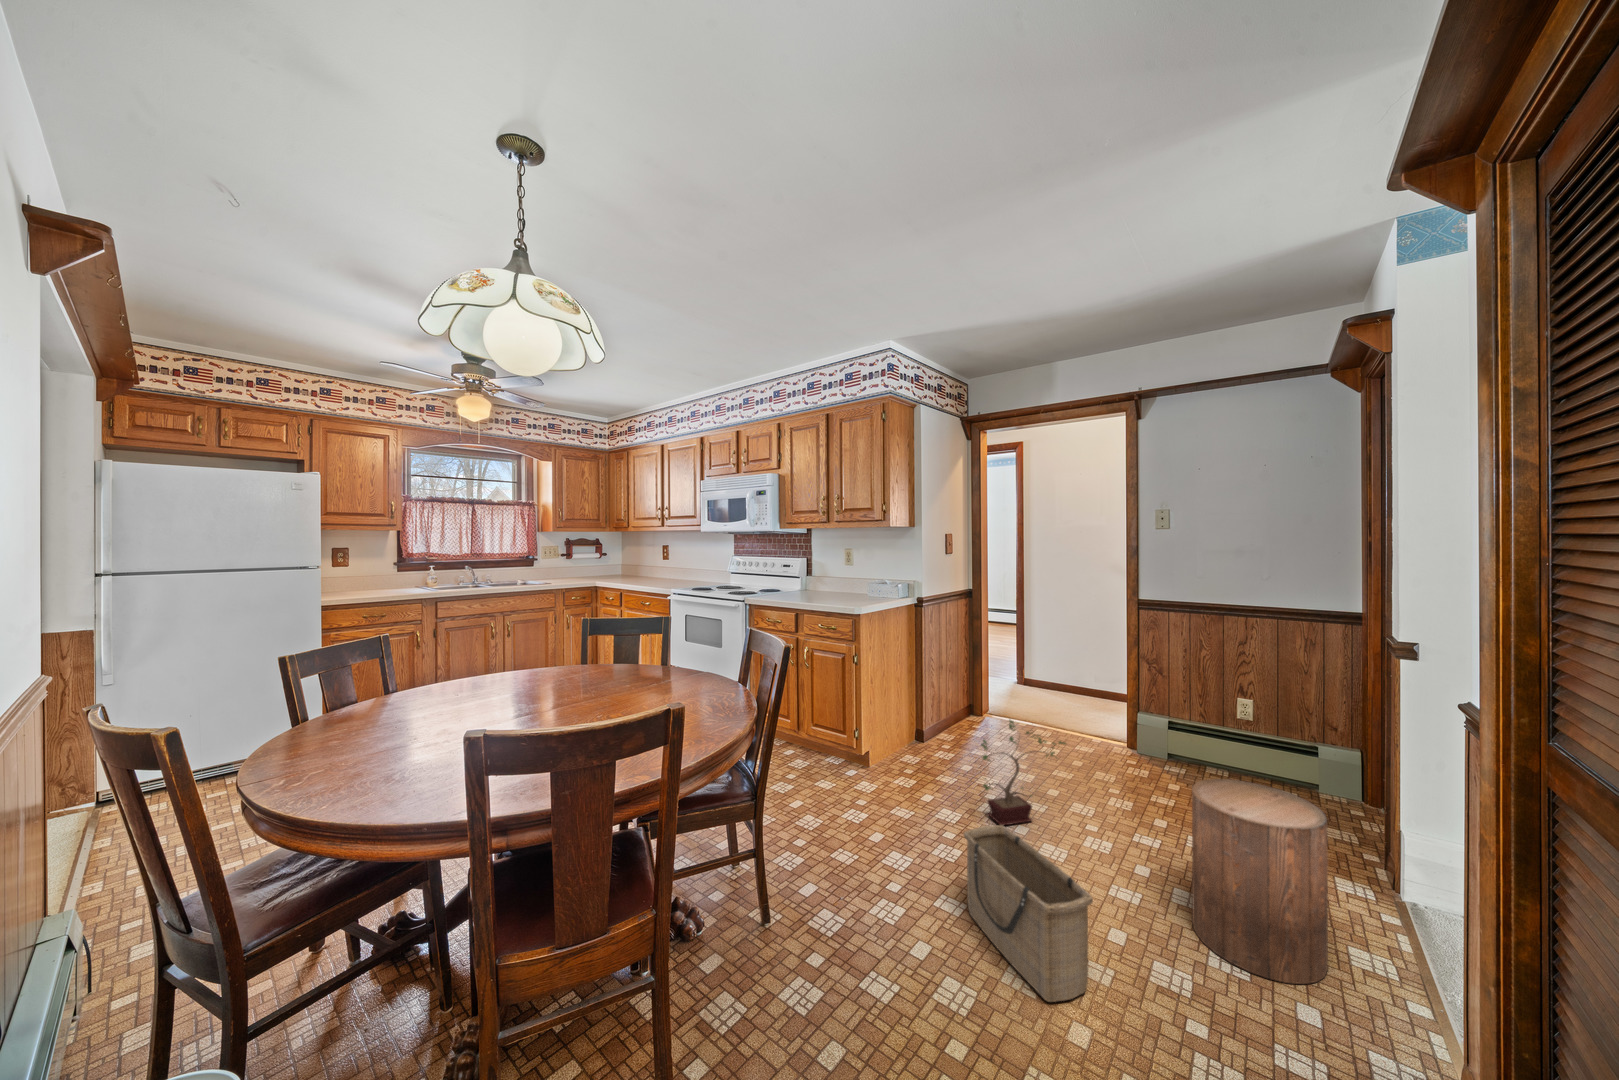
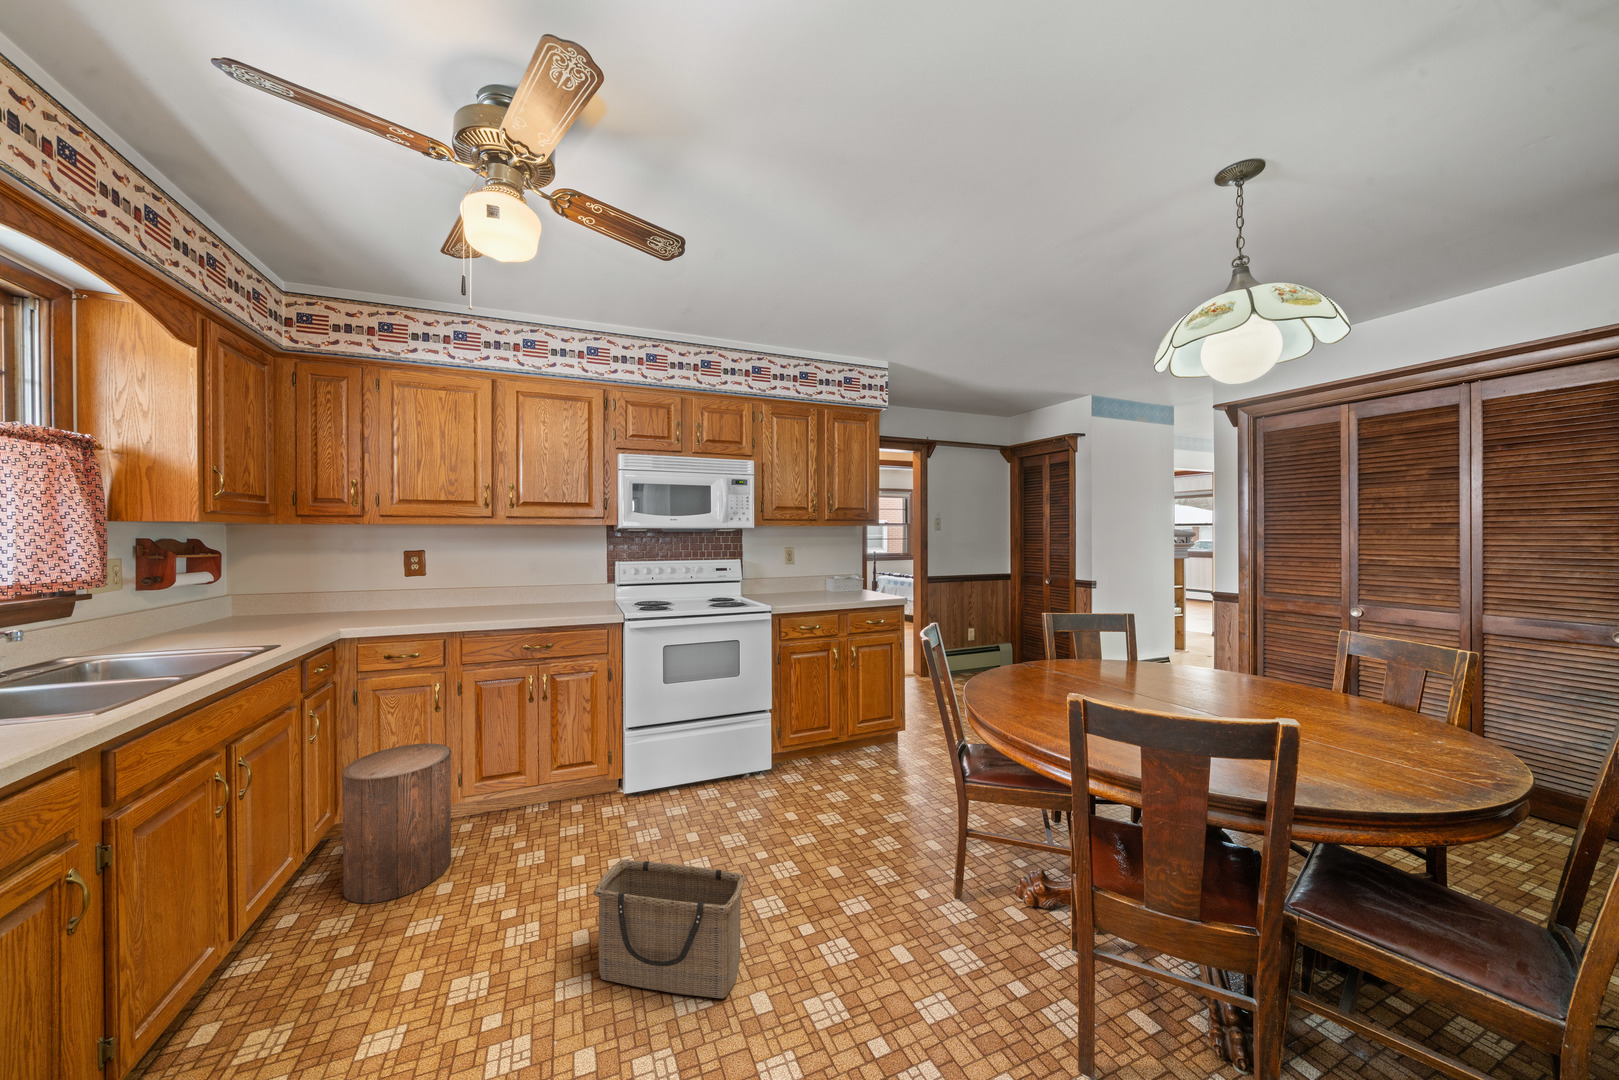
potted plant: present [981,720,1066,826] -> none [533,746,610,869]
stool: present [1192,779,1328,984] -> present [343,743,451,903]

